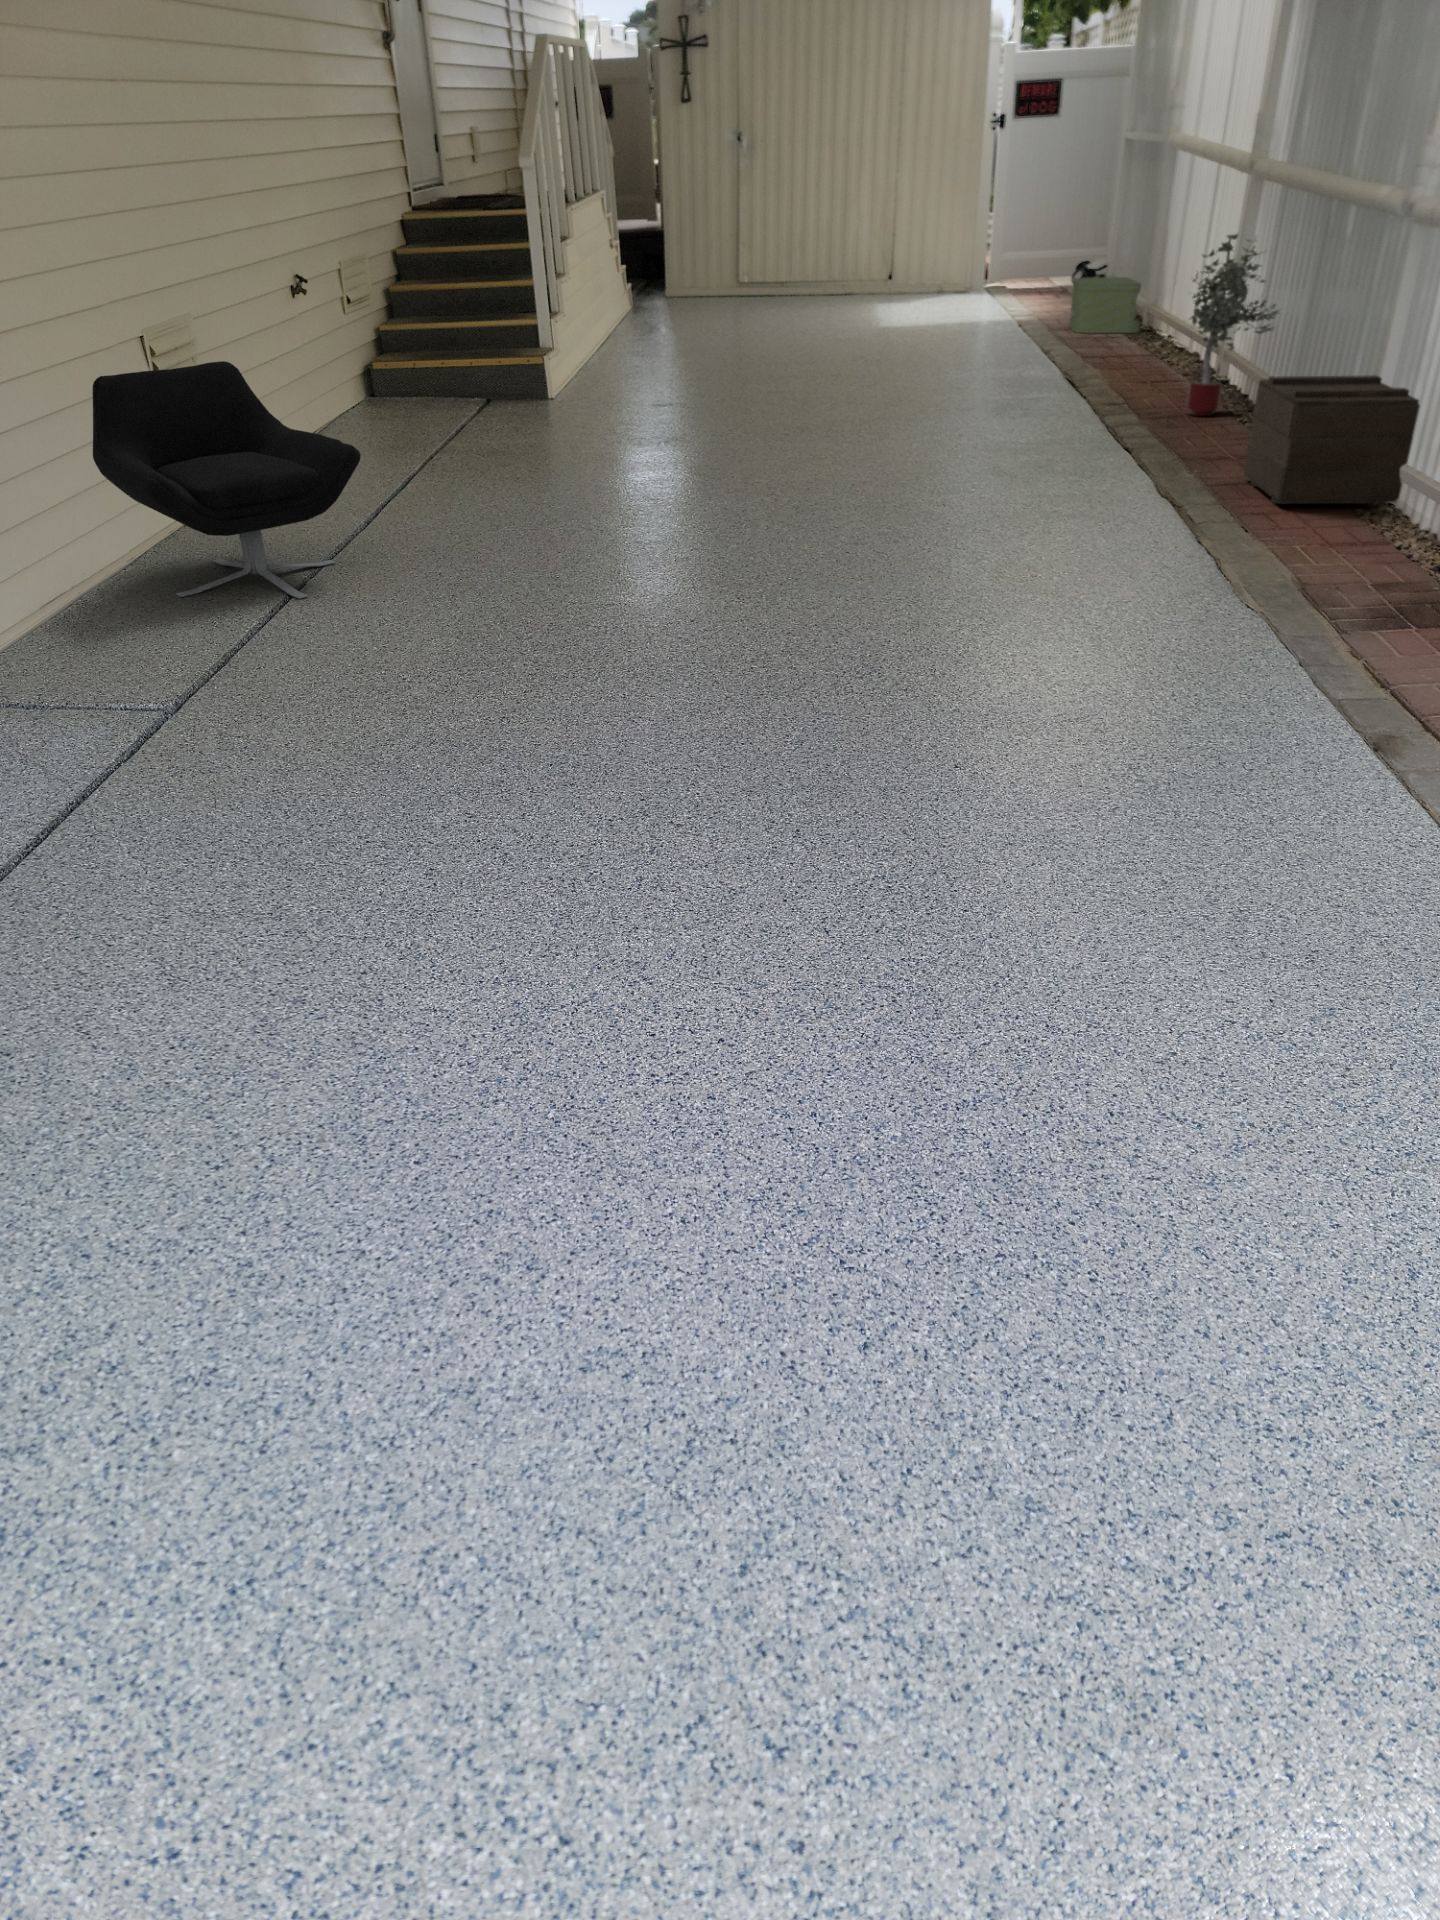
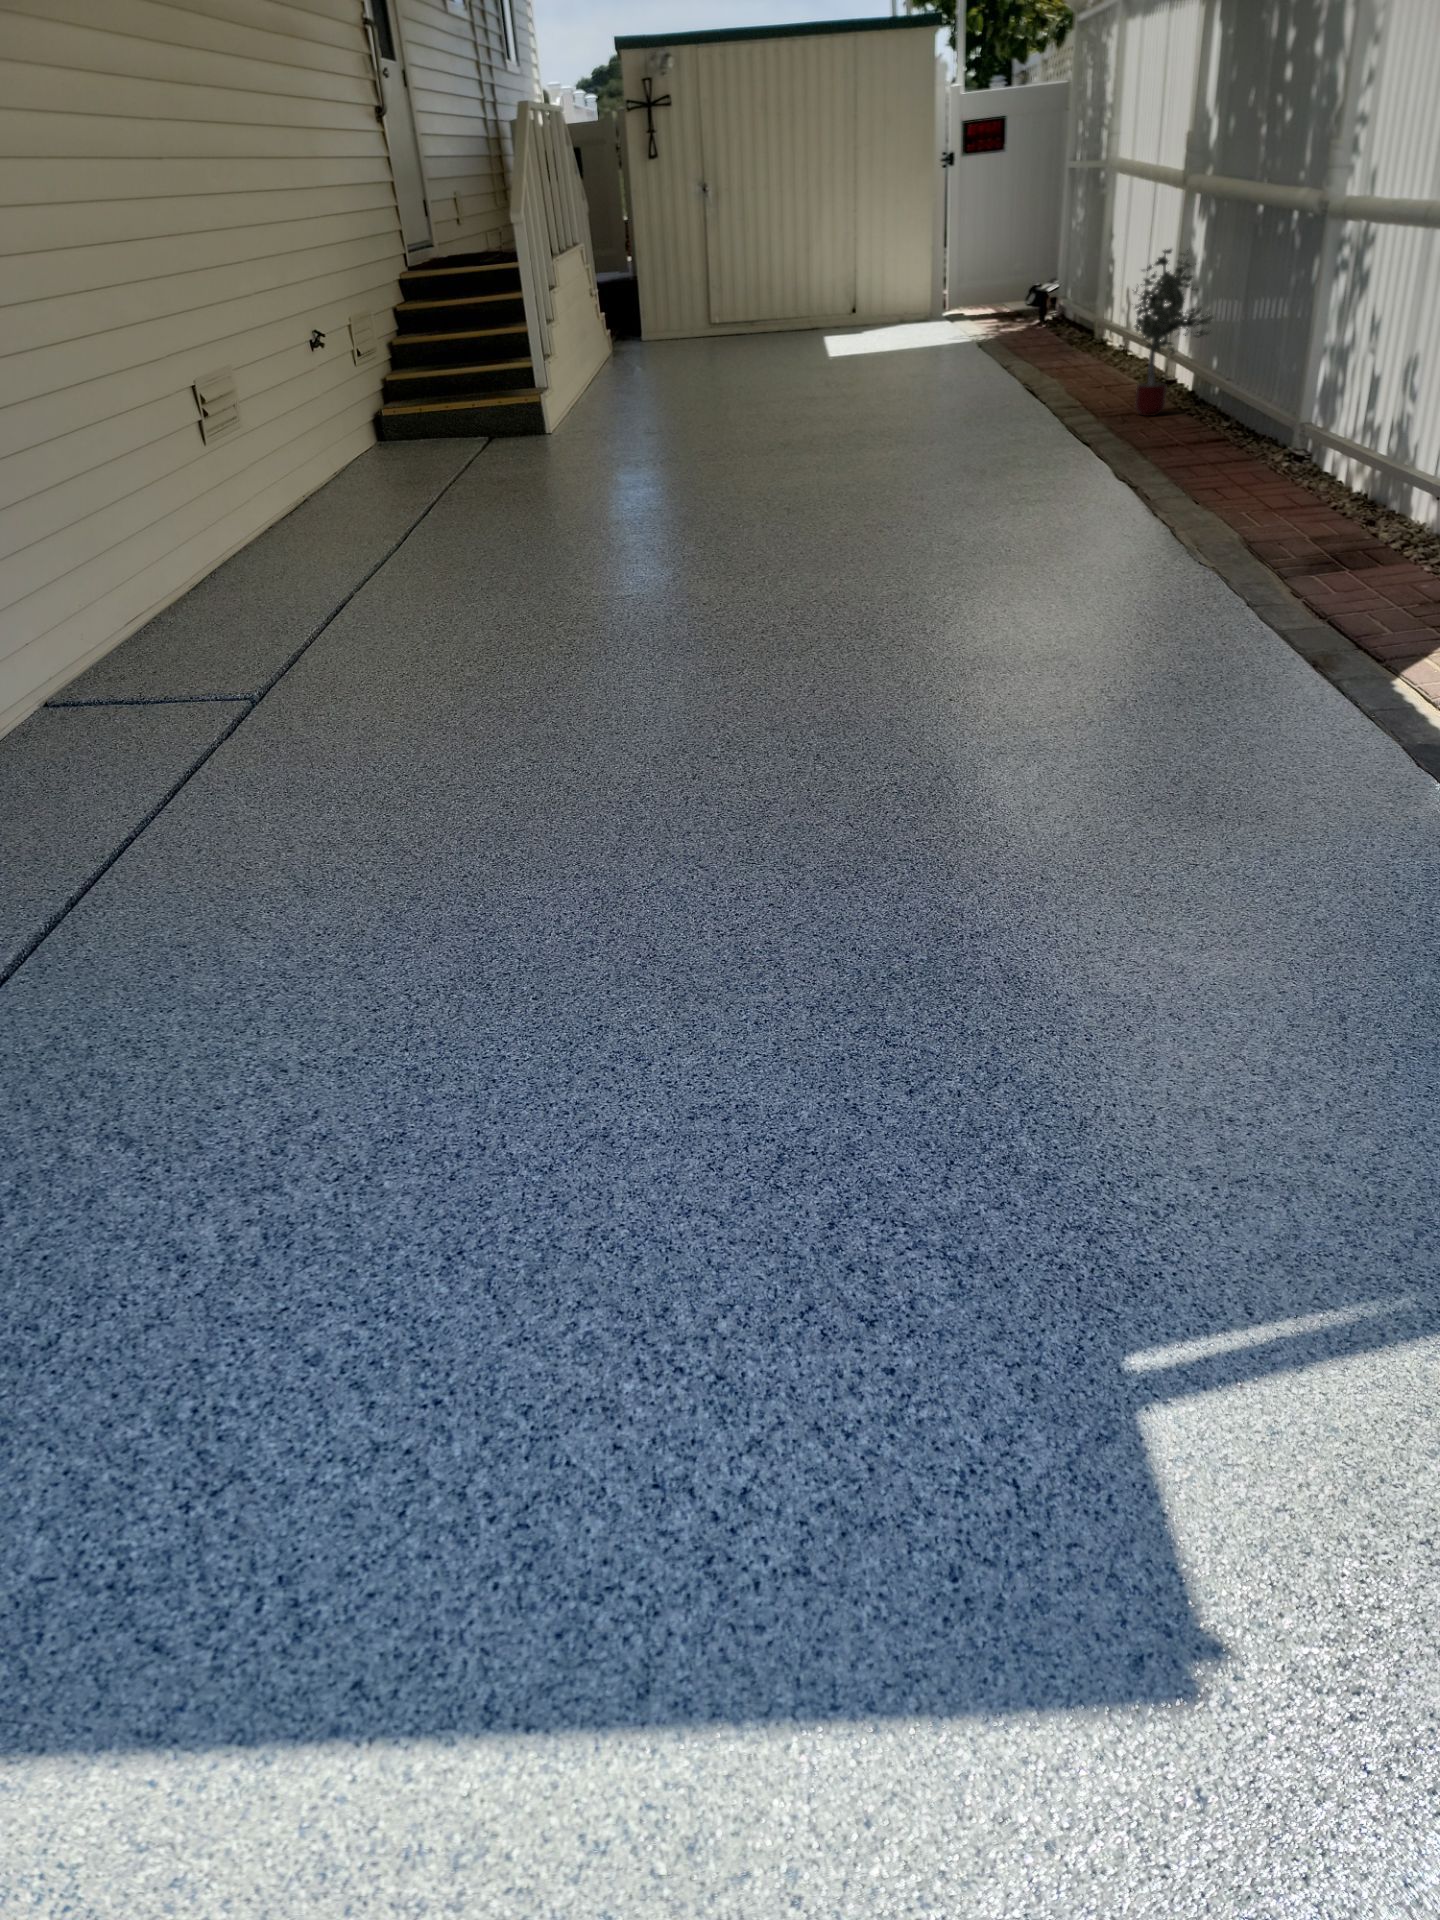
storage box: present [1069,277,1141,333] -> none [1024,298,1093,351]
lounge chair: present [92,361,361,599] -> none [161,402,401,610]
wooden crate: present [1244,375,1420,504] -> none [1189,365,1341,484]

